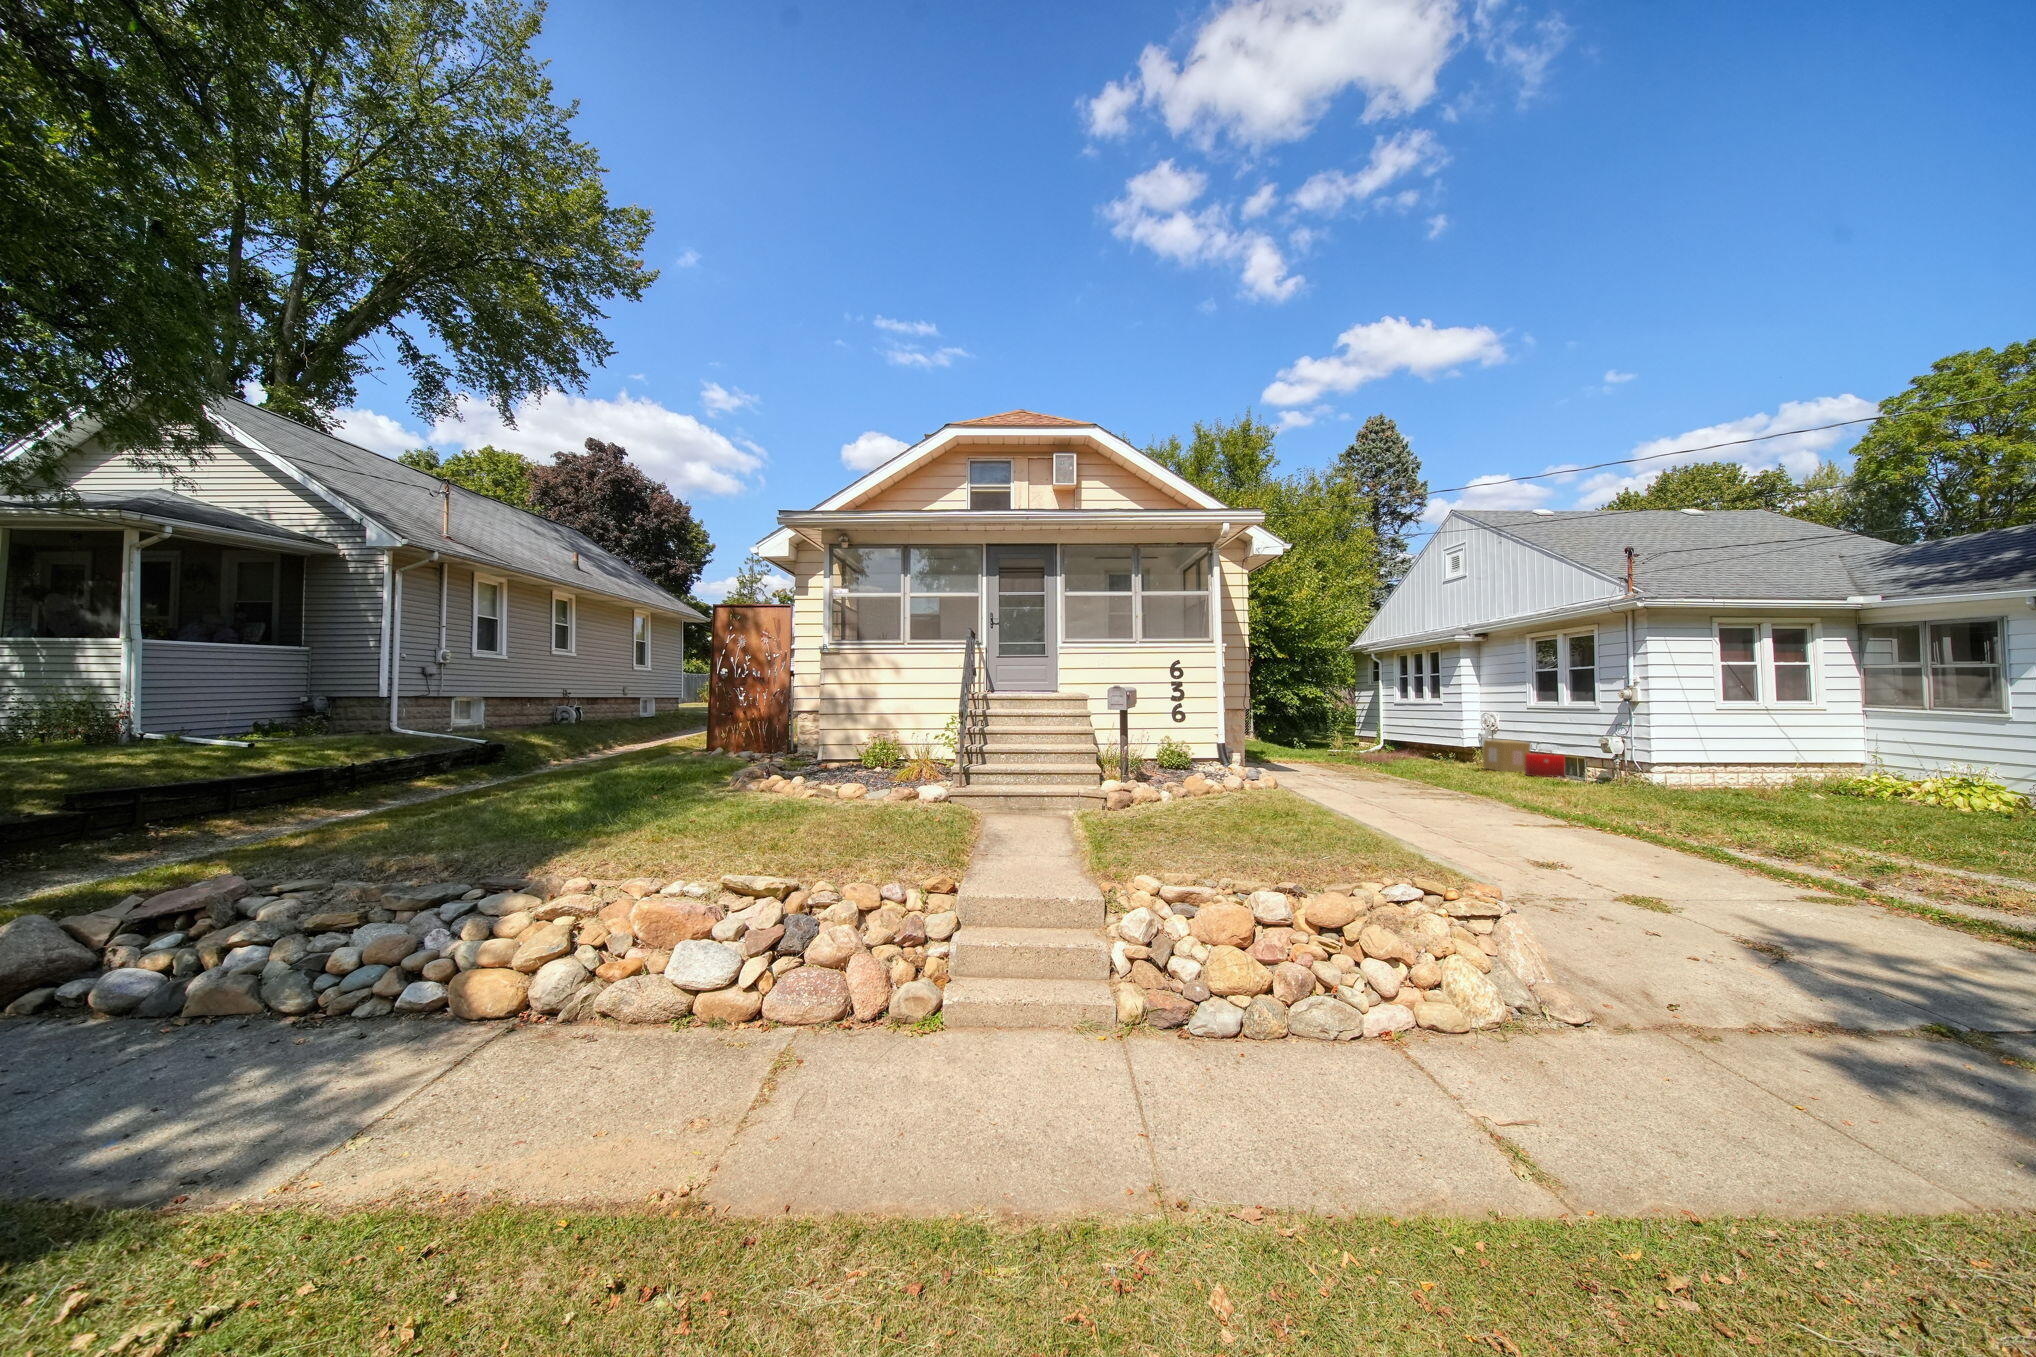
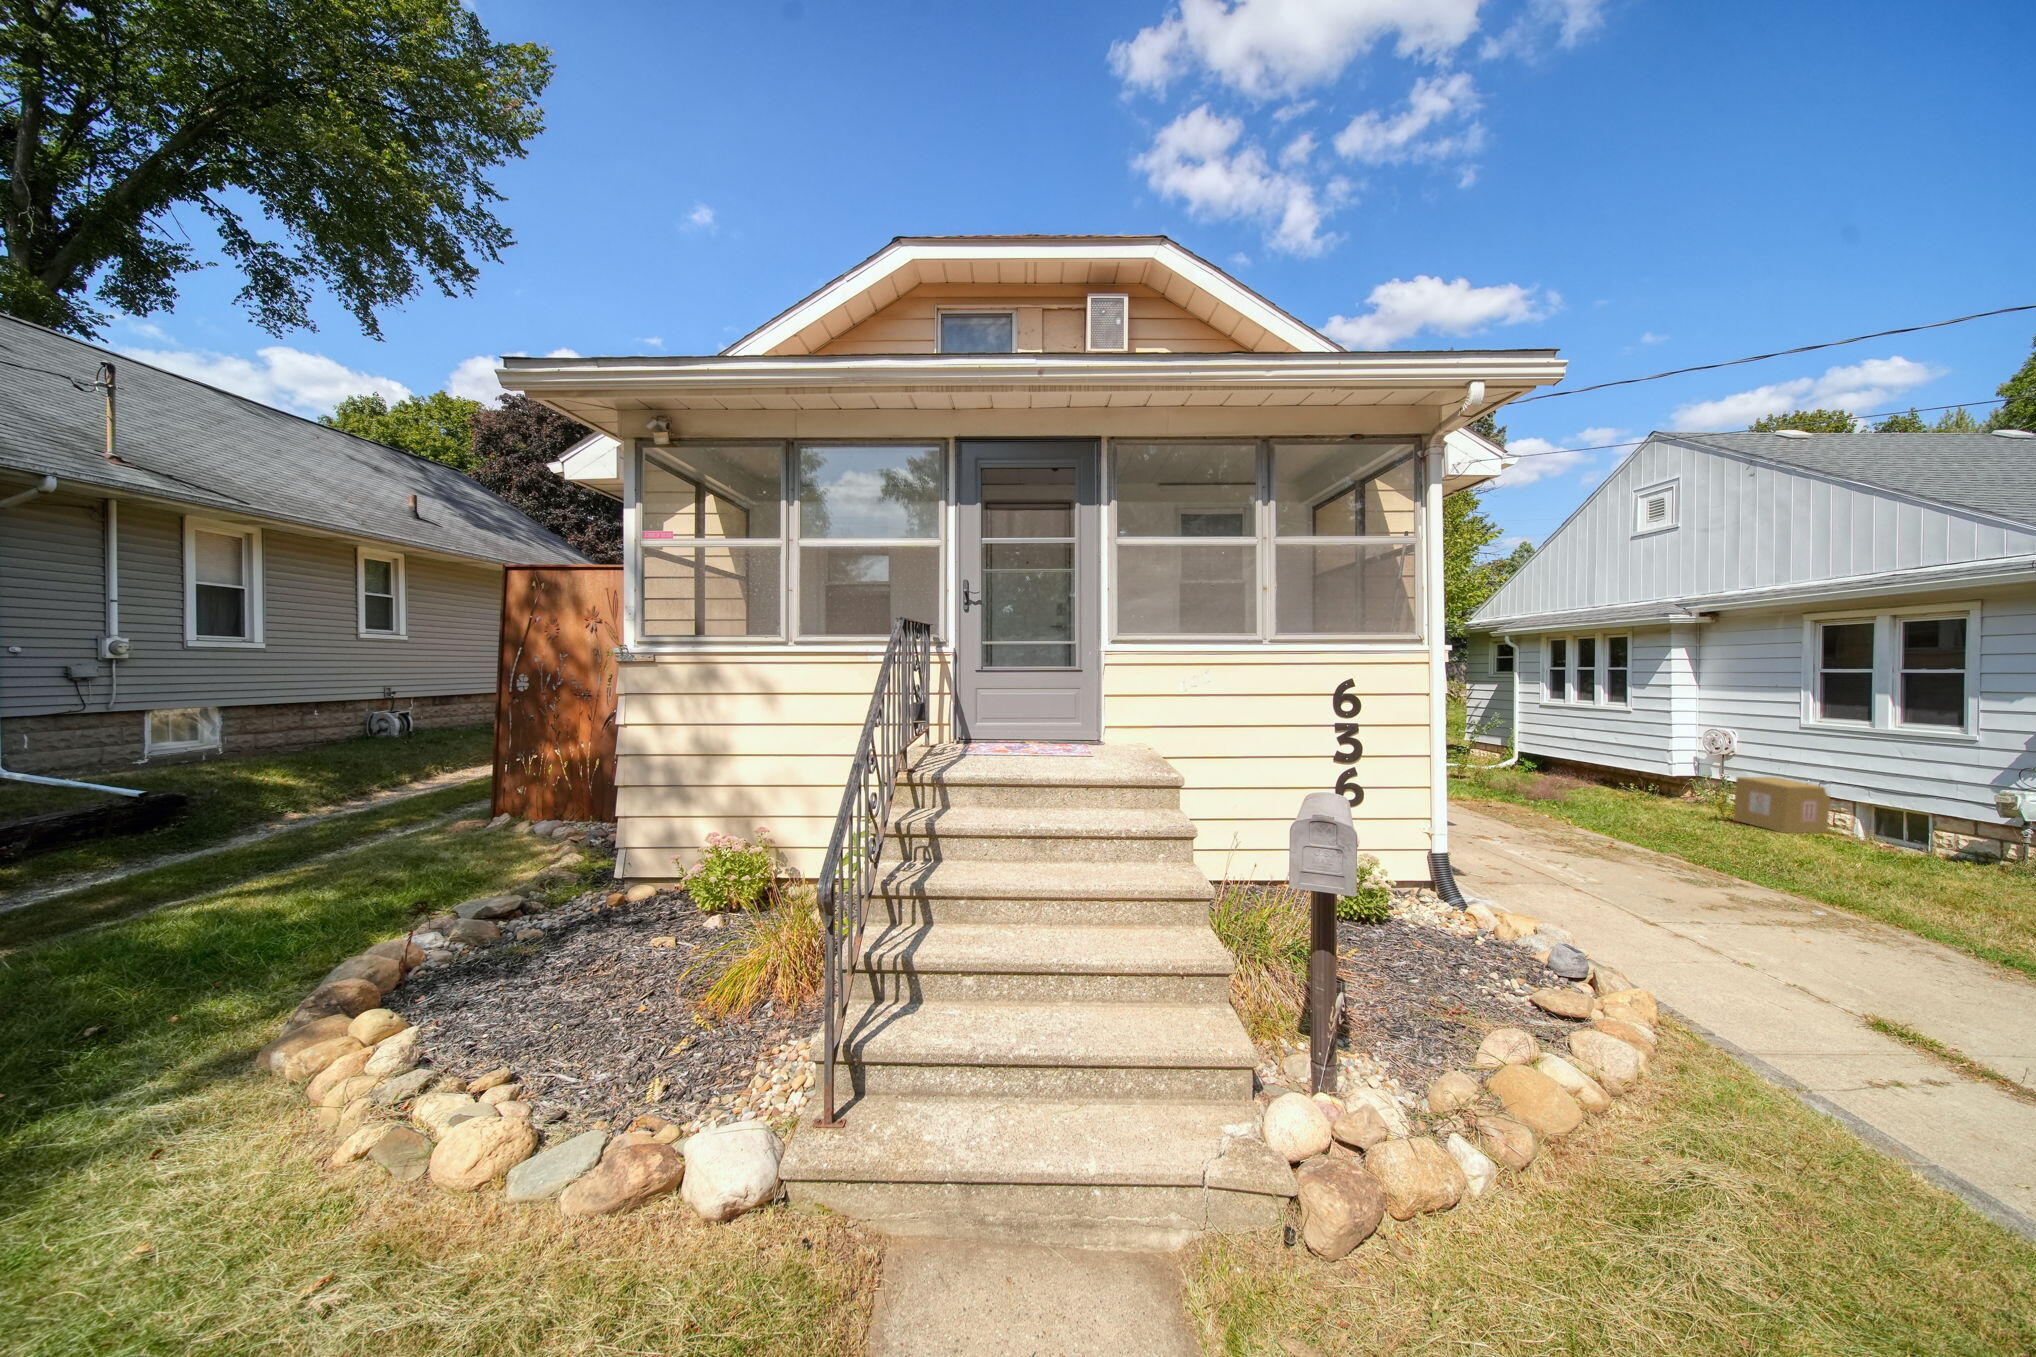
toolbox: present [1525,749,1566,777] -> none [1844,808,1941,861]

